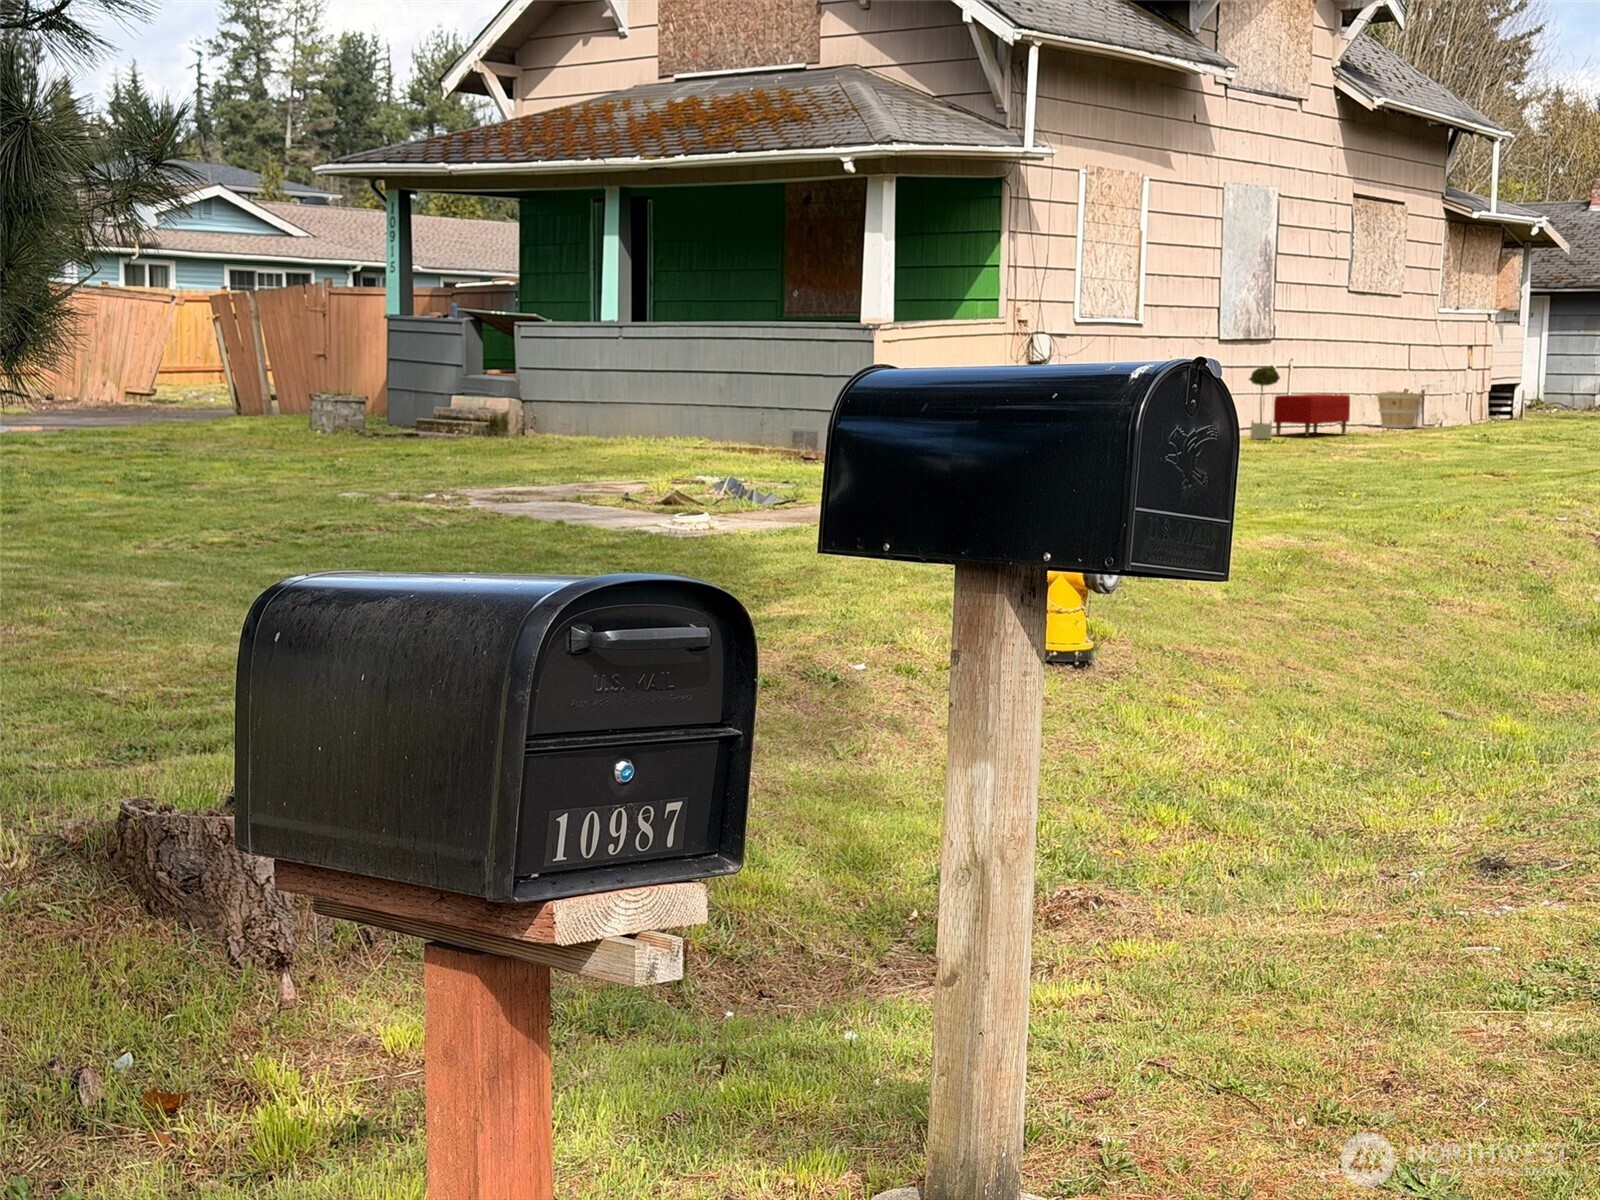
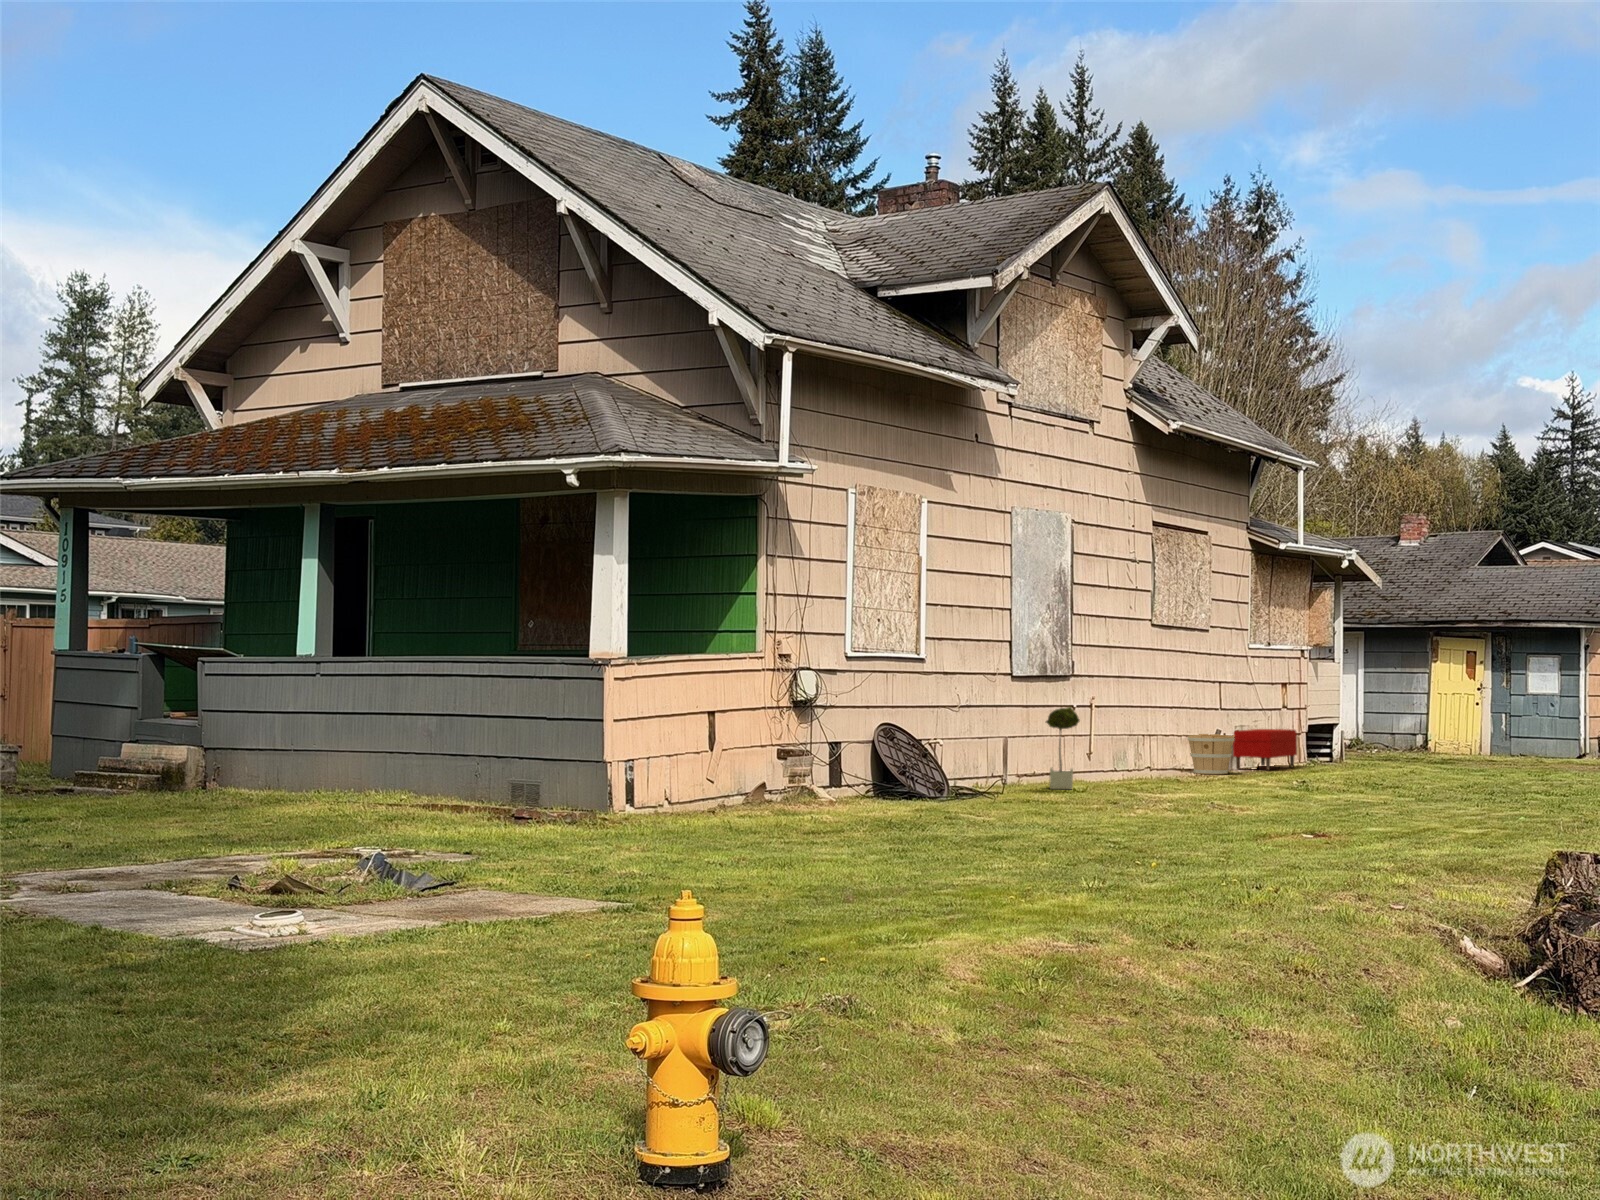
bench: present [1273,394,1350,437] -> present [1233,729,1297,770]

